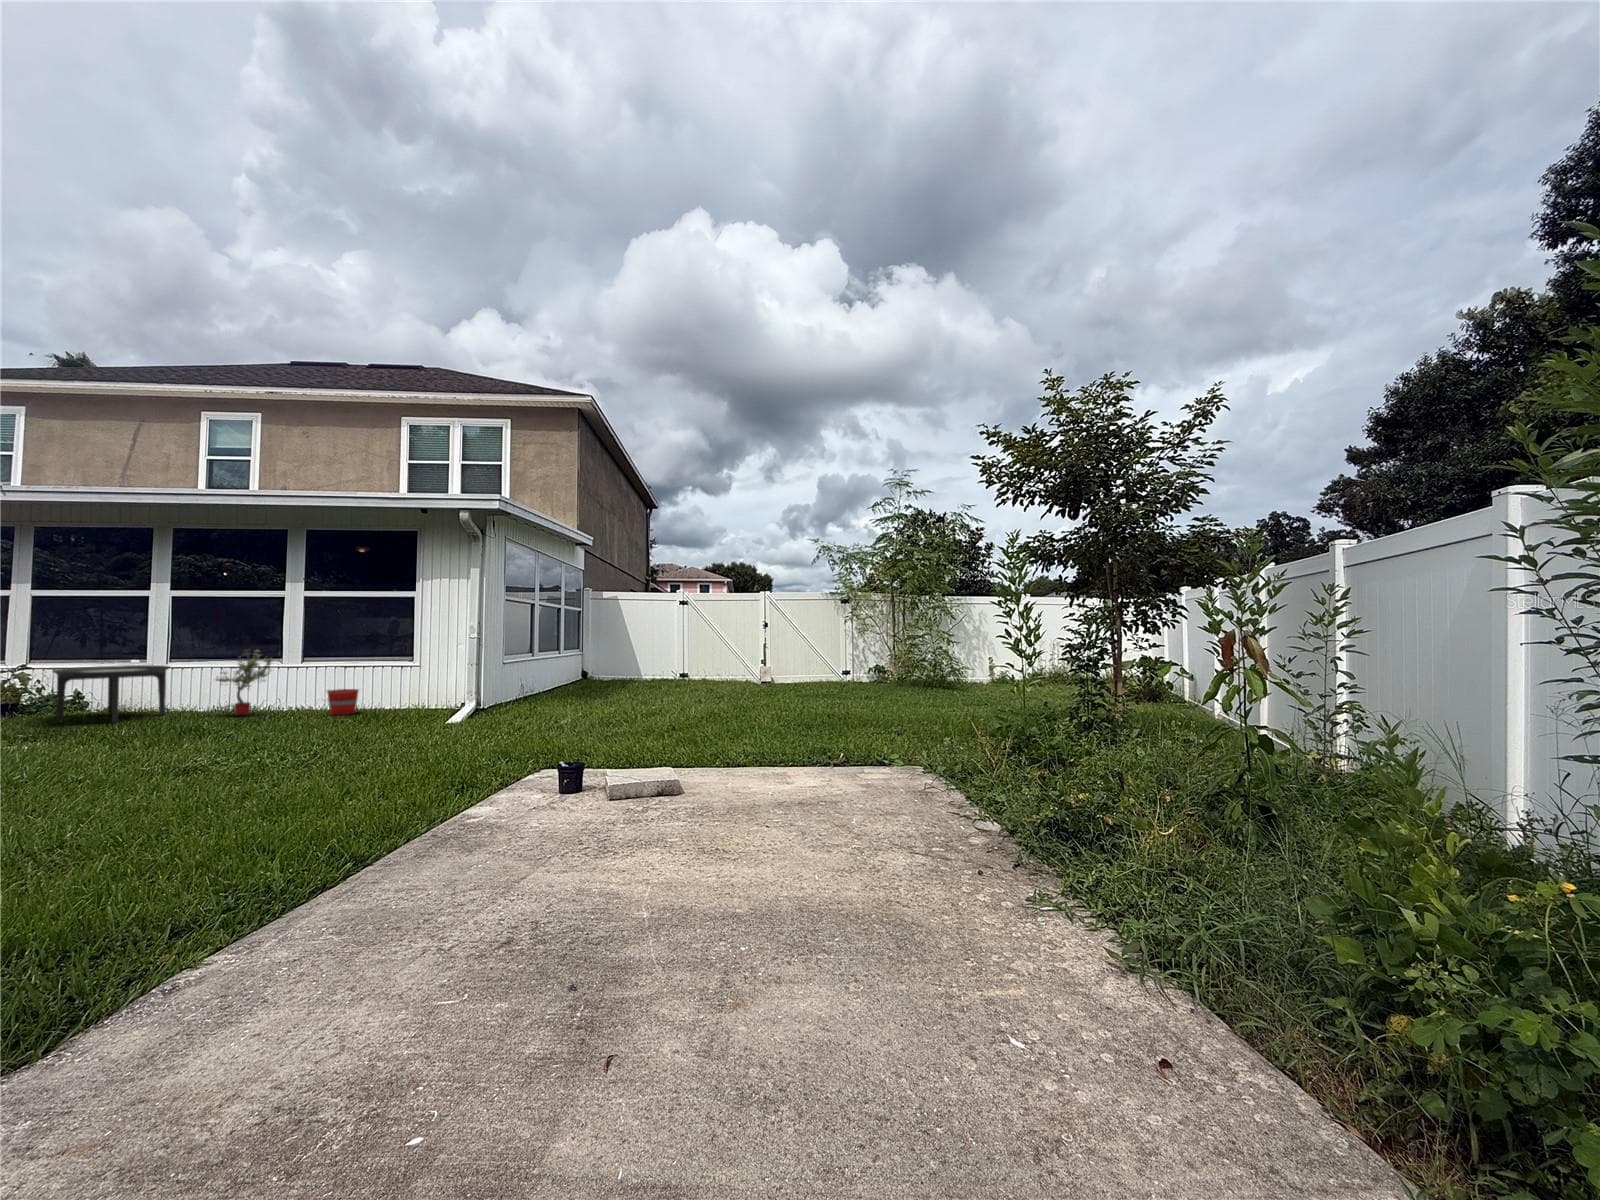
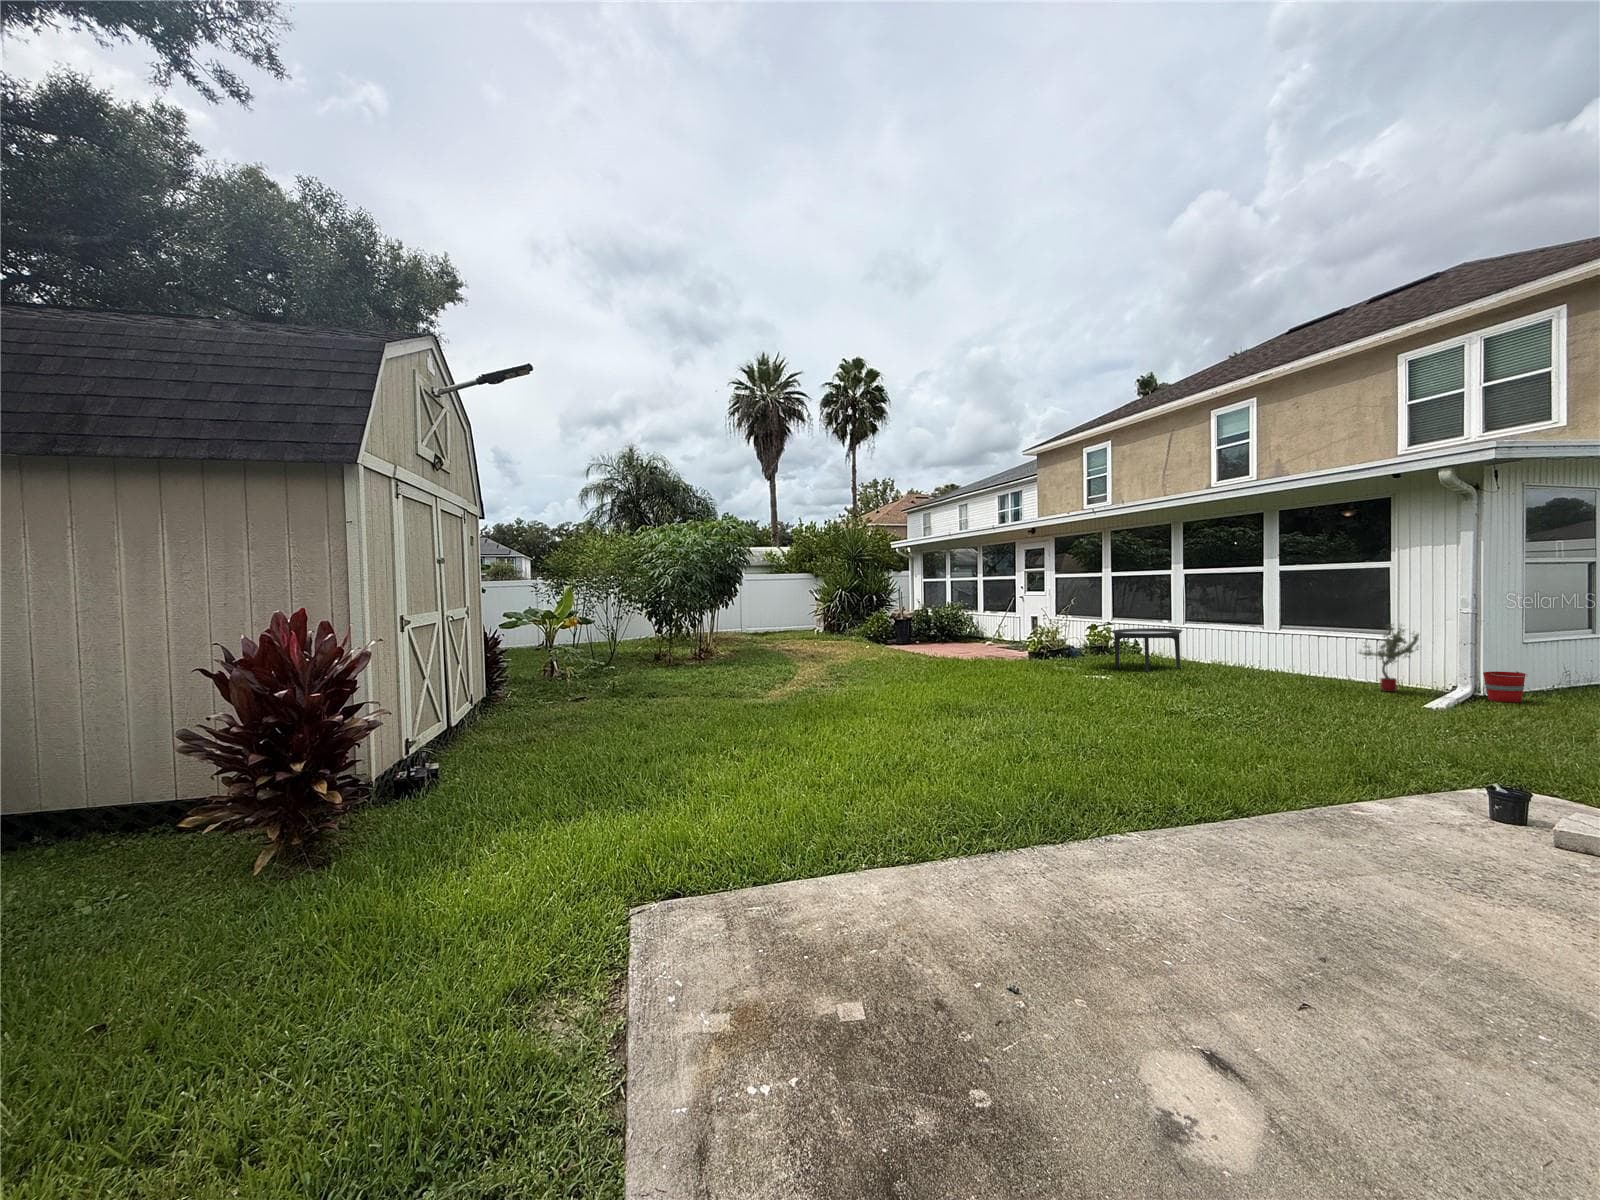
potted tree: present [216,650,272,716] -> present [1359,624,1419,692]
bucket: present [327,689,359,715] -> present [1483,671,1528,702]

